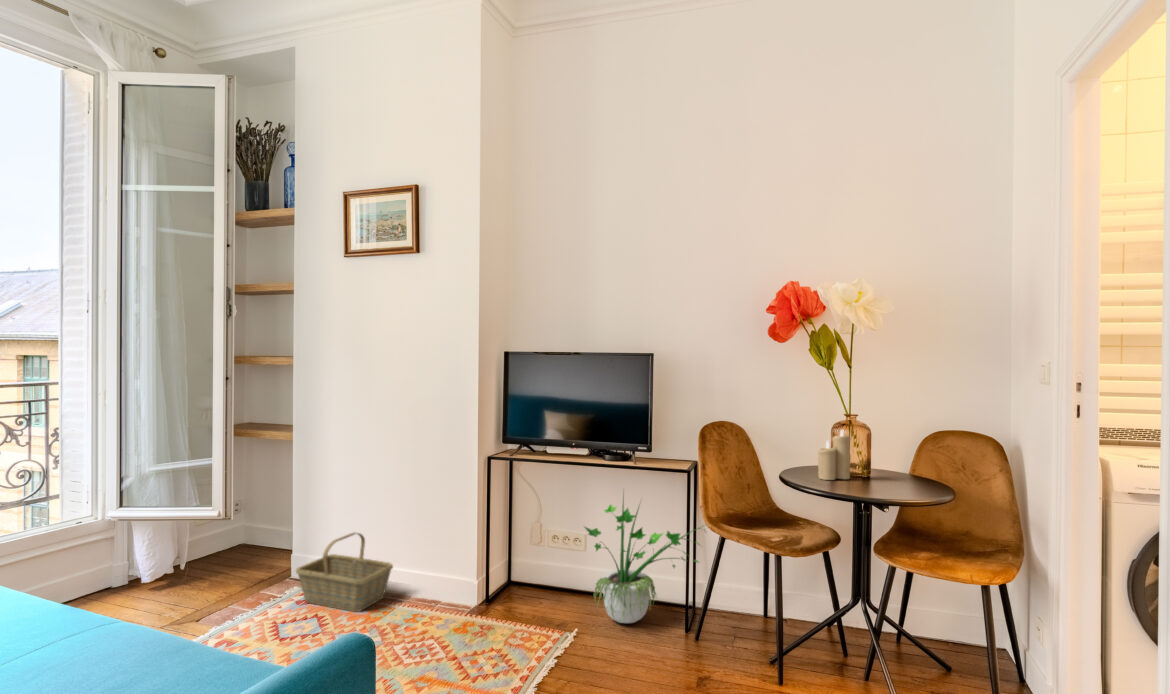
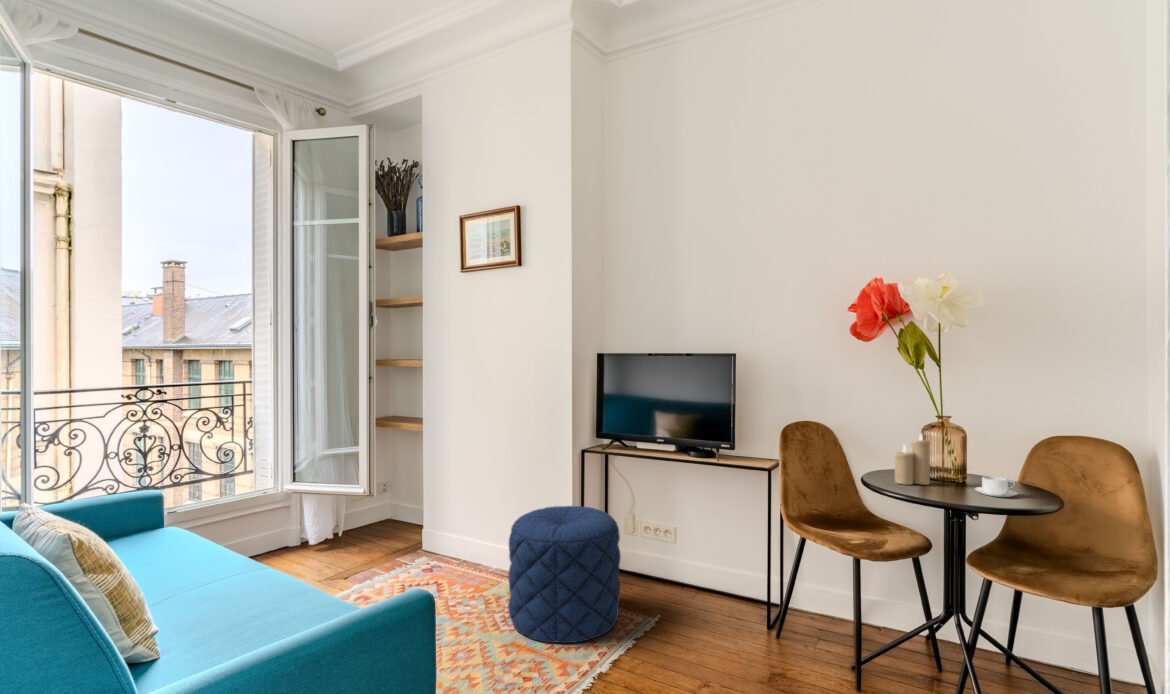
coffee cup: none [891,469,930,489] -> present [975,476,1018,497]
potted plant: present [585,500,700,623] -> none [667,477,793,614]
pouf: none [412,518,536,673] -> present [508,506,621,643]
basket: present [296,533,393,612] -> none [422,514,501,583]

